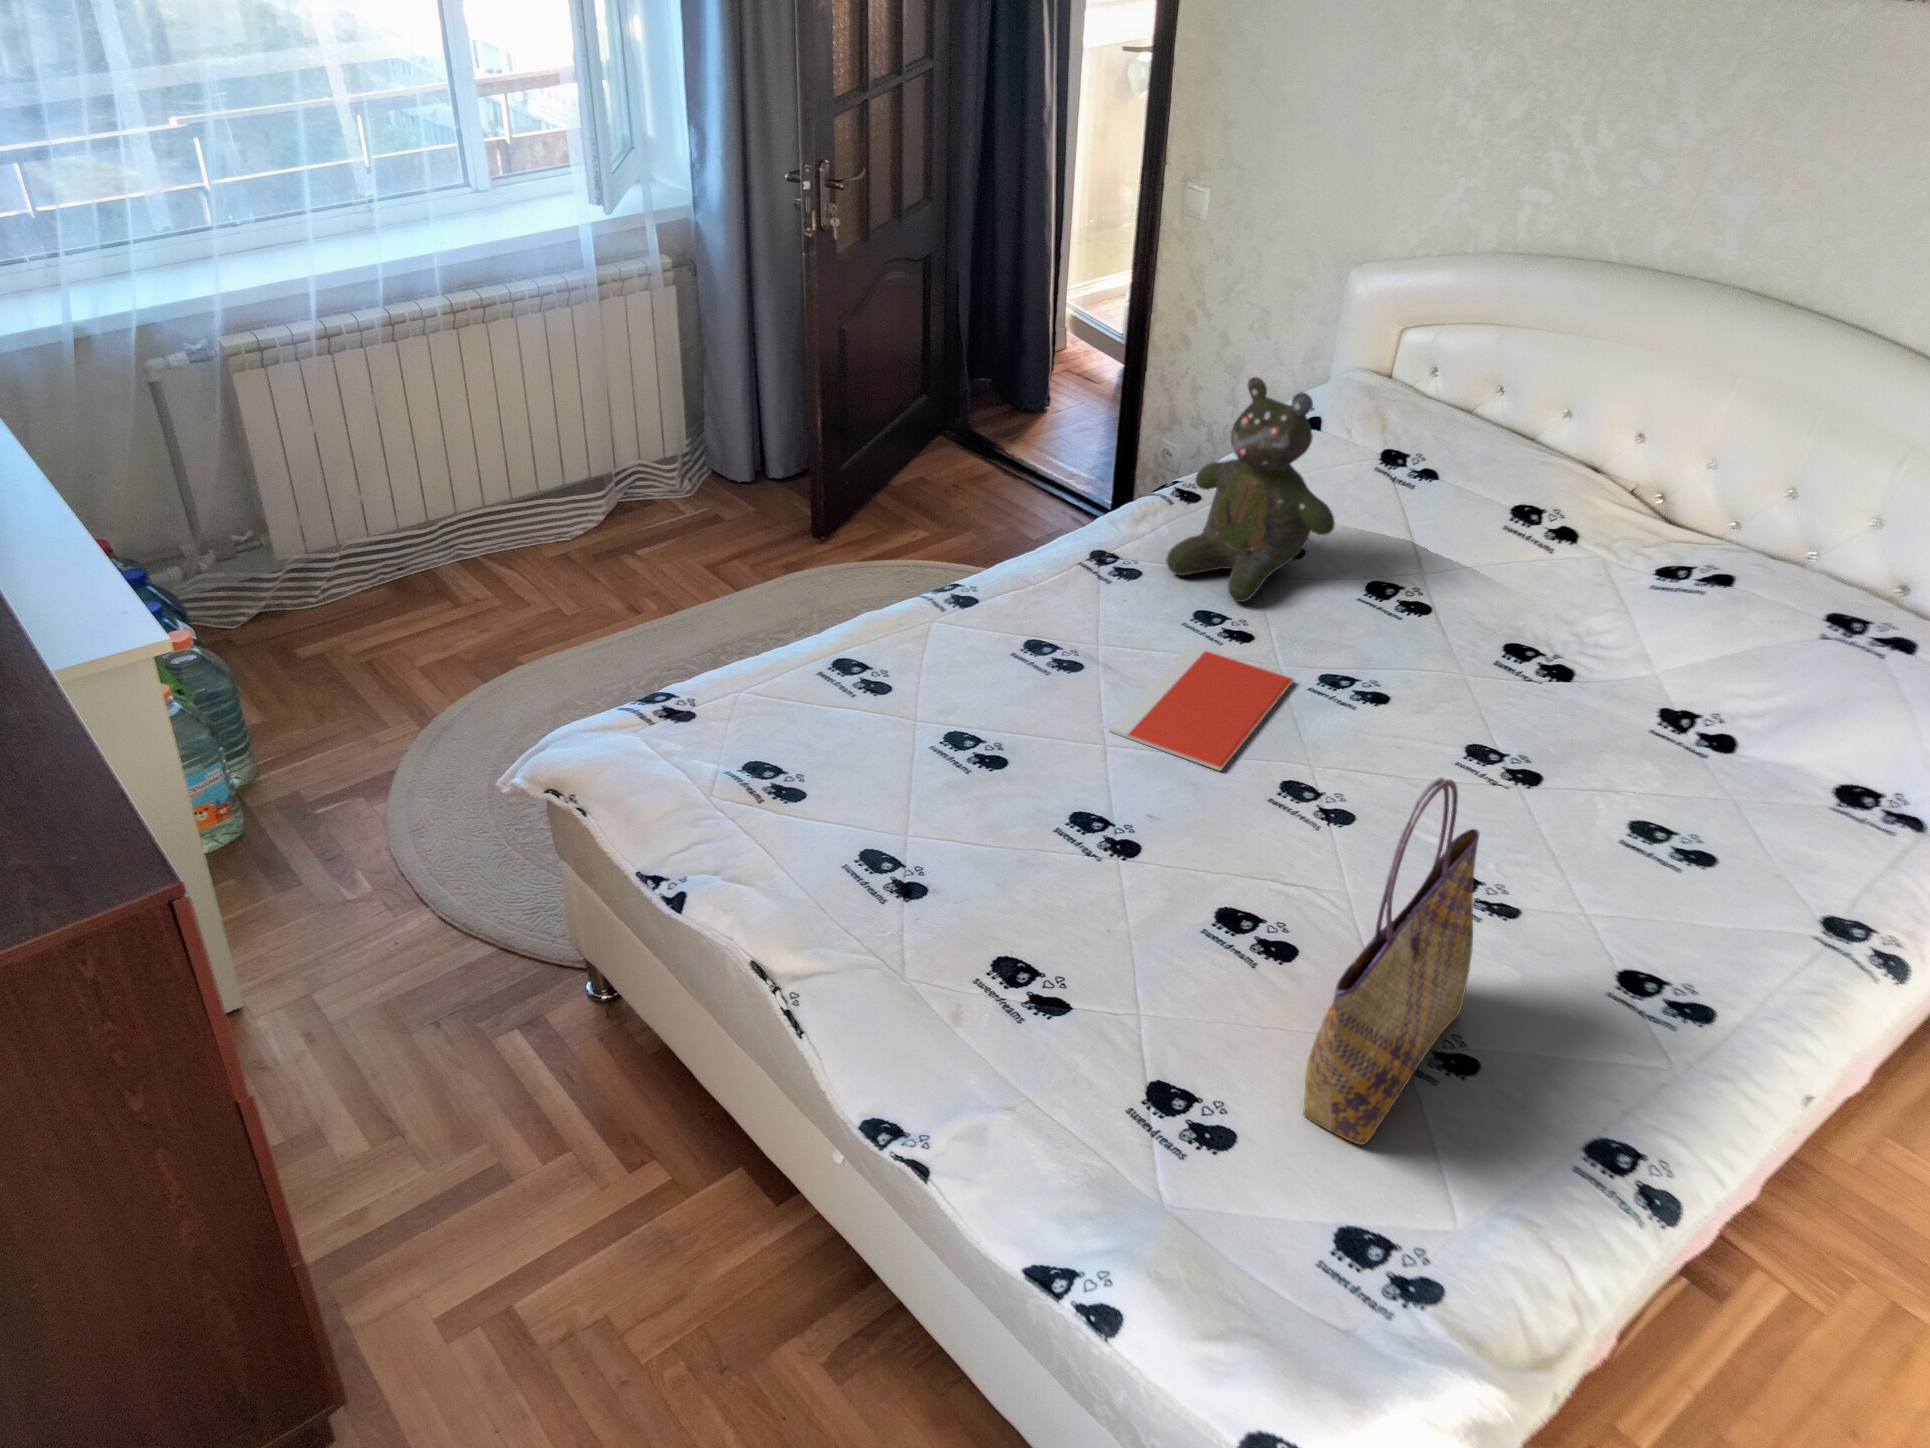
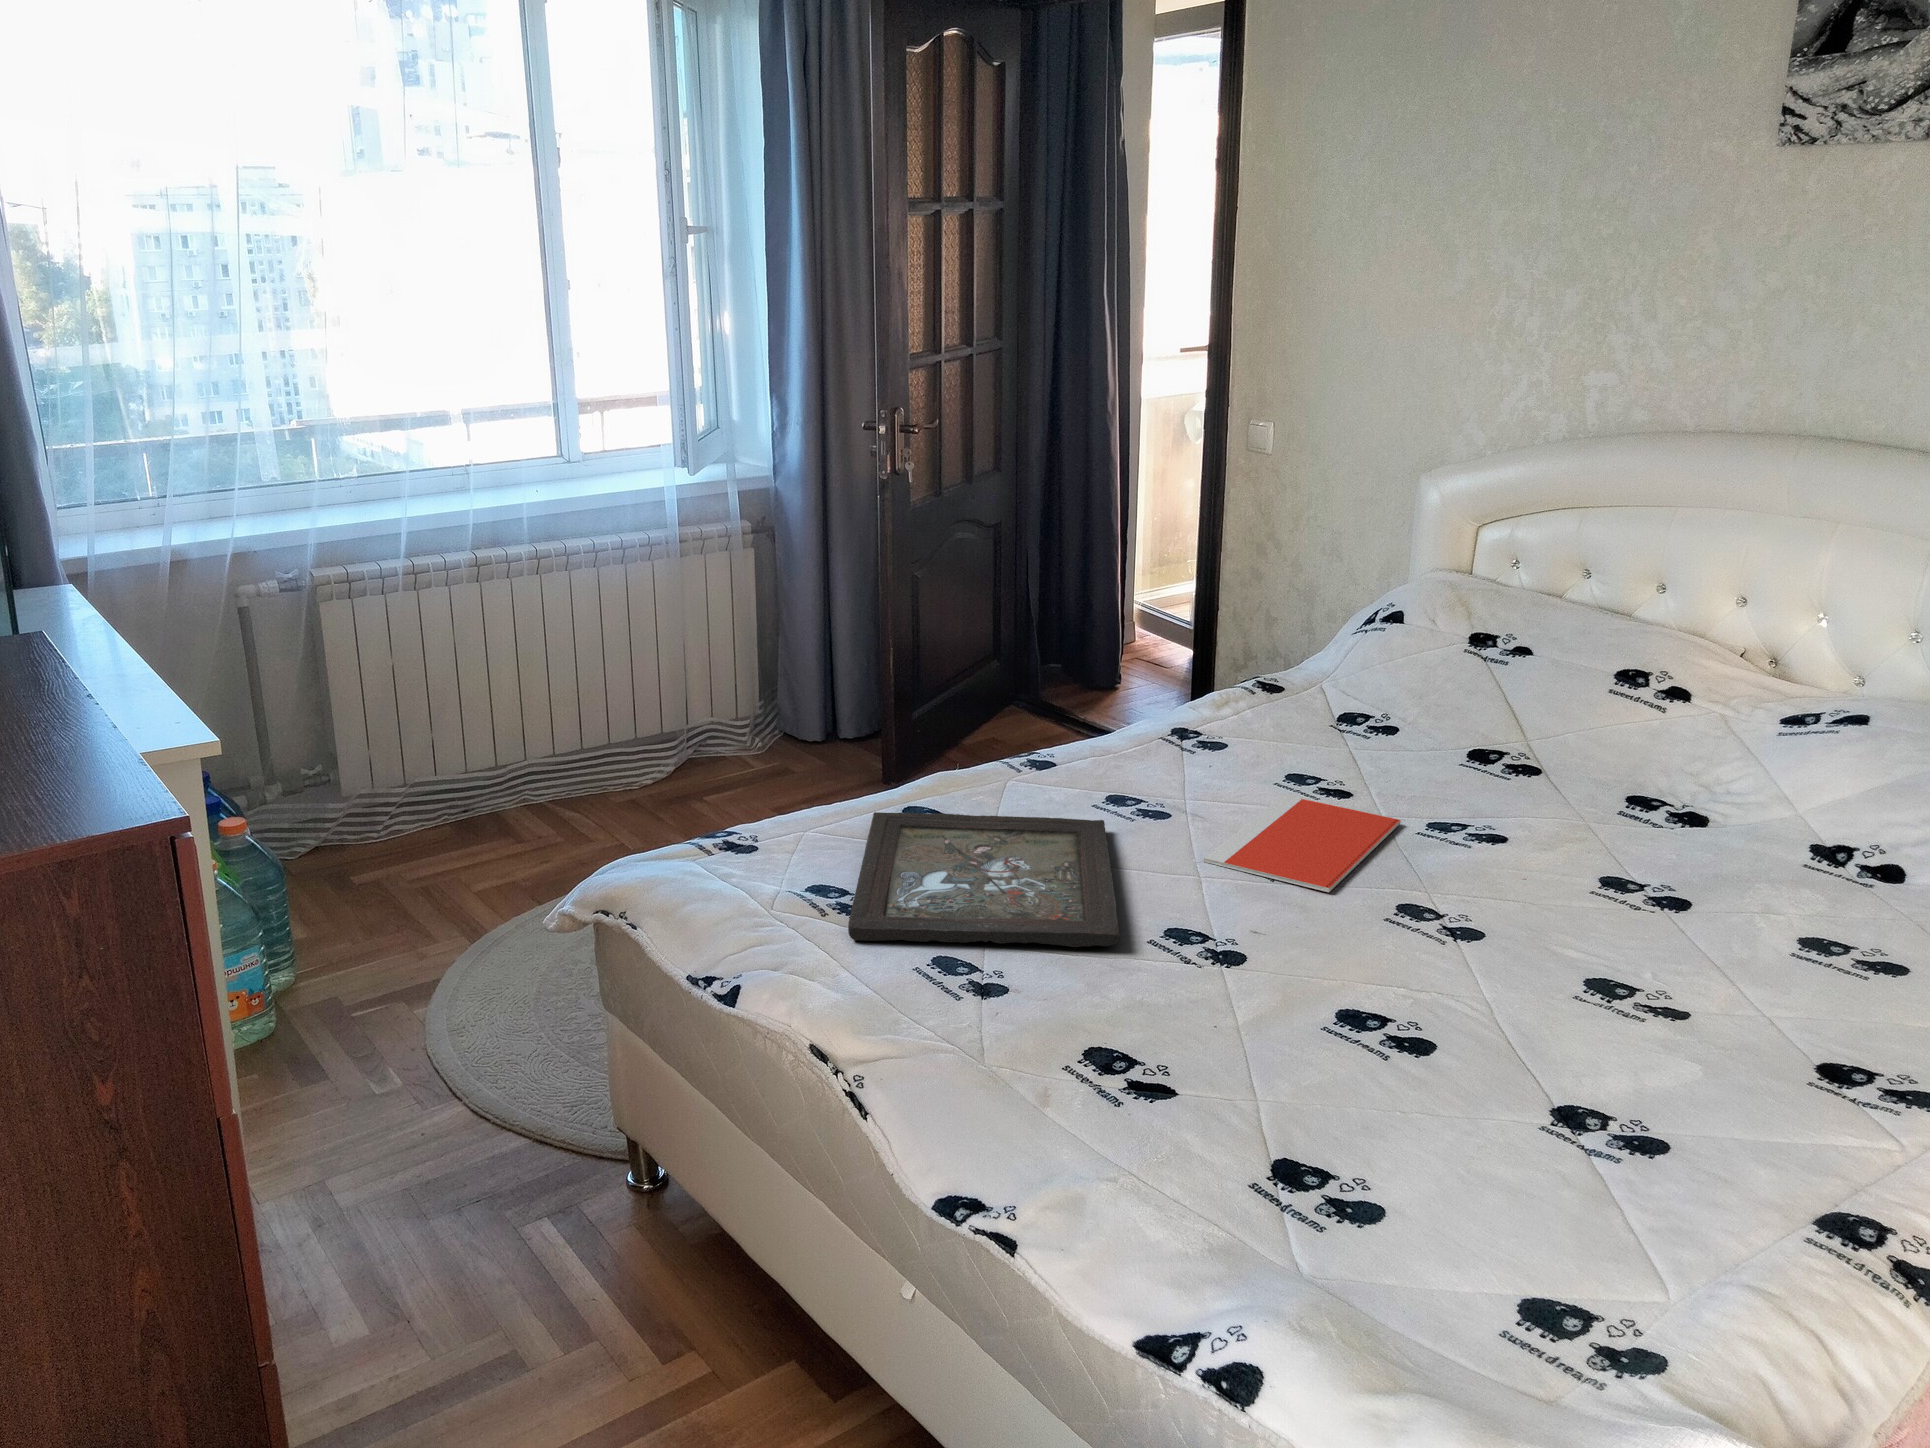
teddy bear: present [1166,377,1335,602] -> none [1253,536,1430,762]
tray: none [783,675,1028,842] -> present [848,812,1120,947]
tote bag: present [1303,777,1479,1145] -> none [1461,762,1640,1214]

